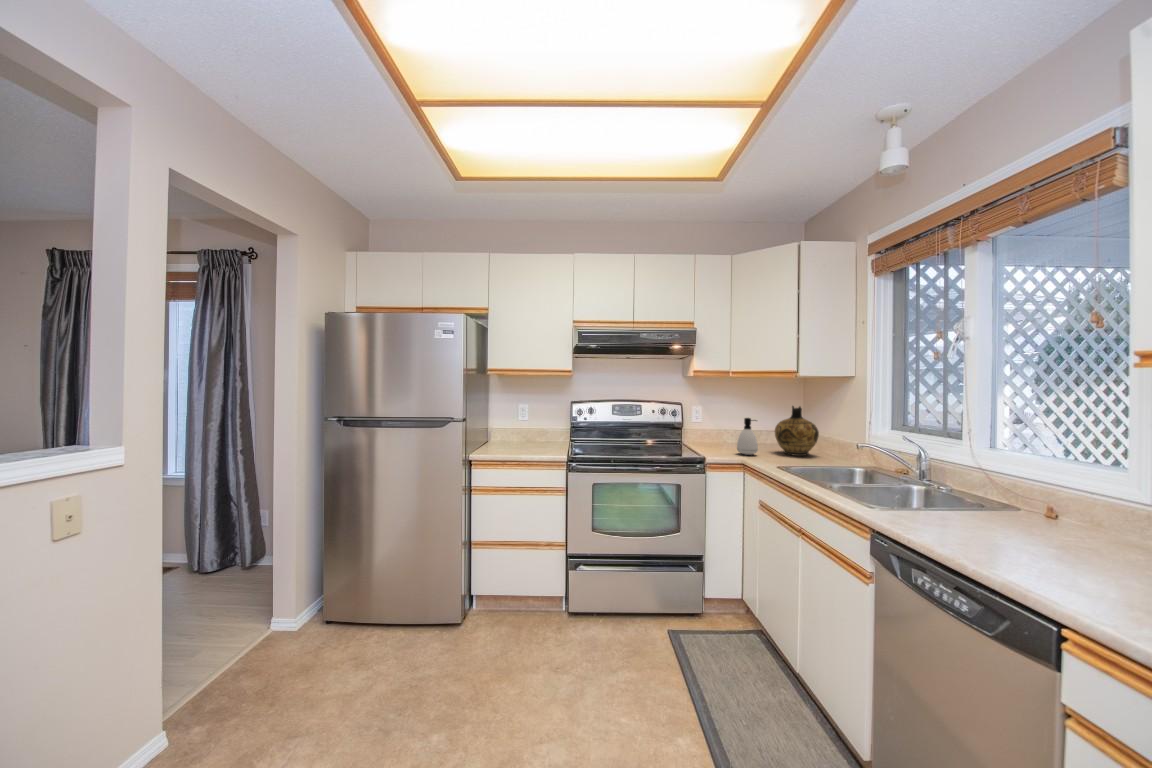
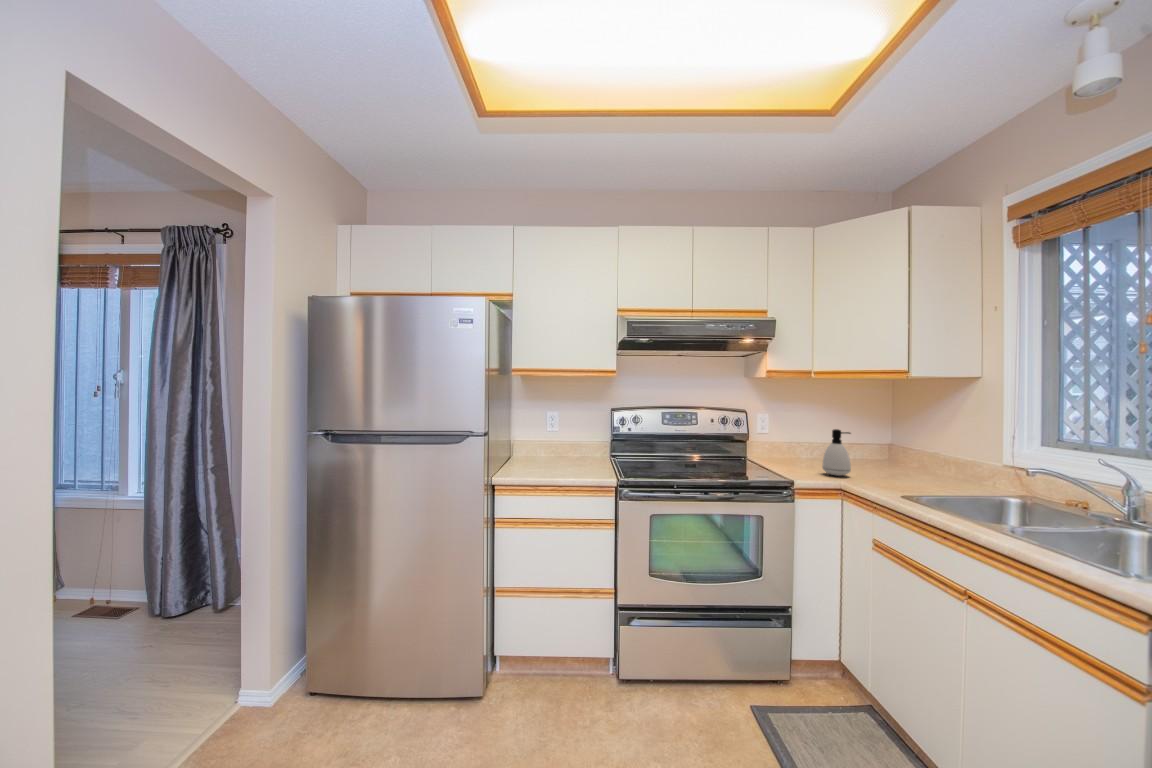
ceramic jug: present [775,406,819,456] -> none [866,414,926,477]

